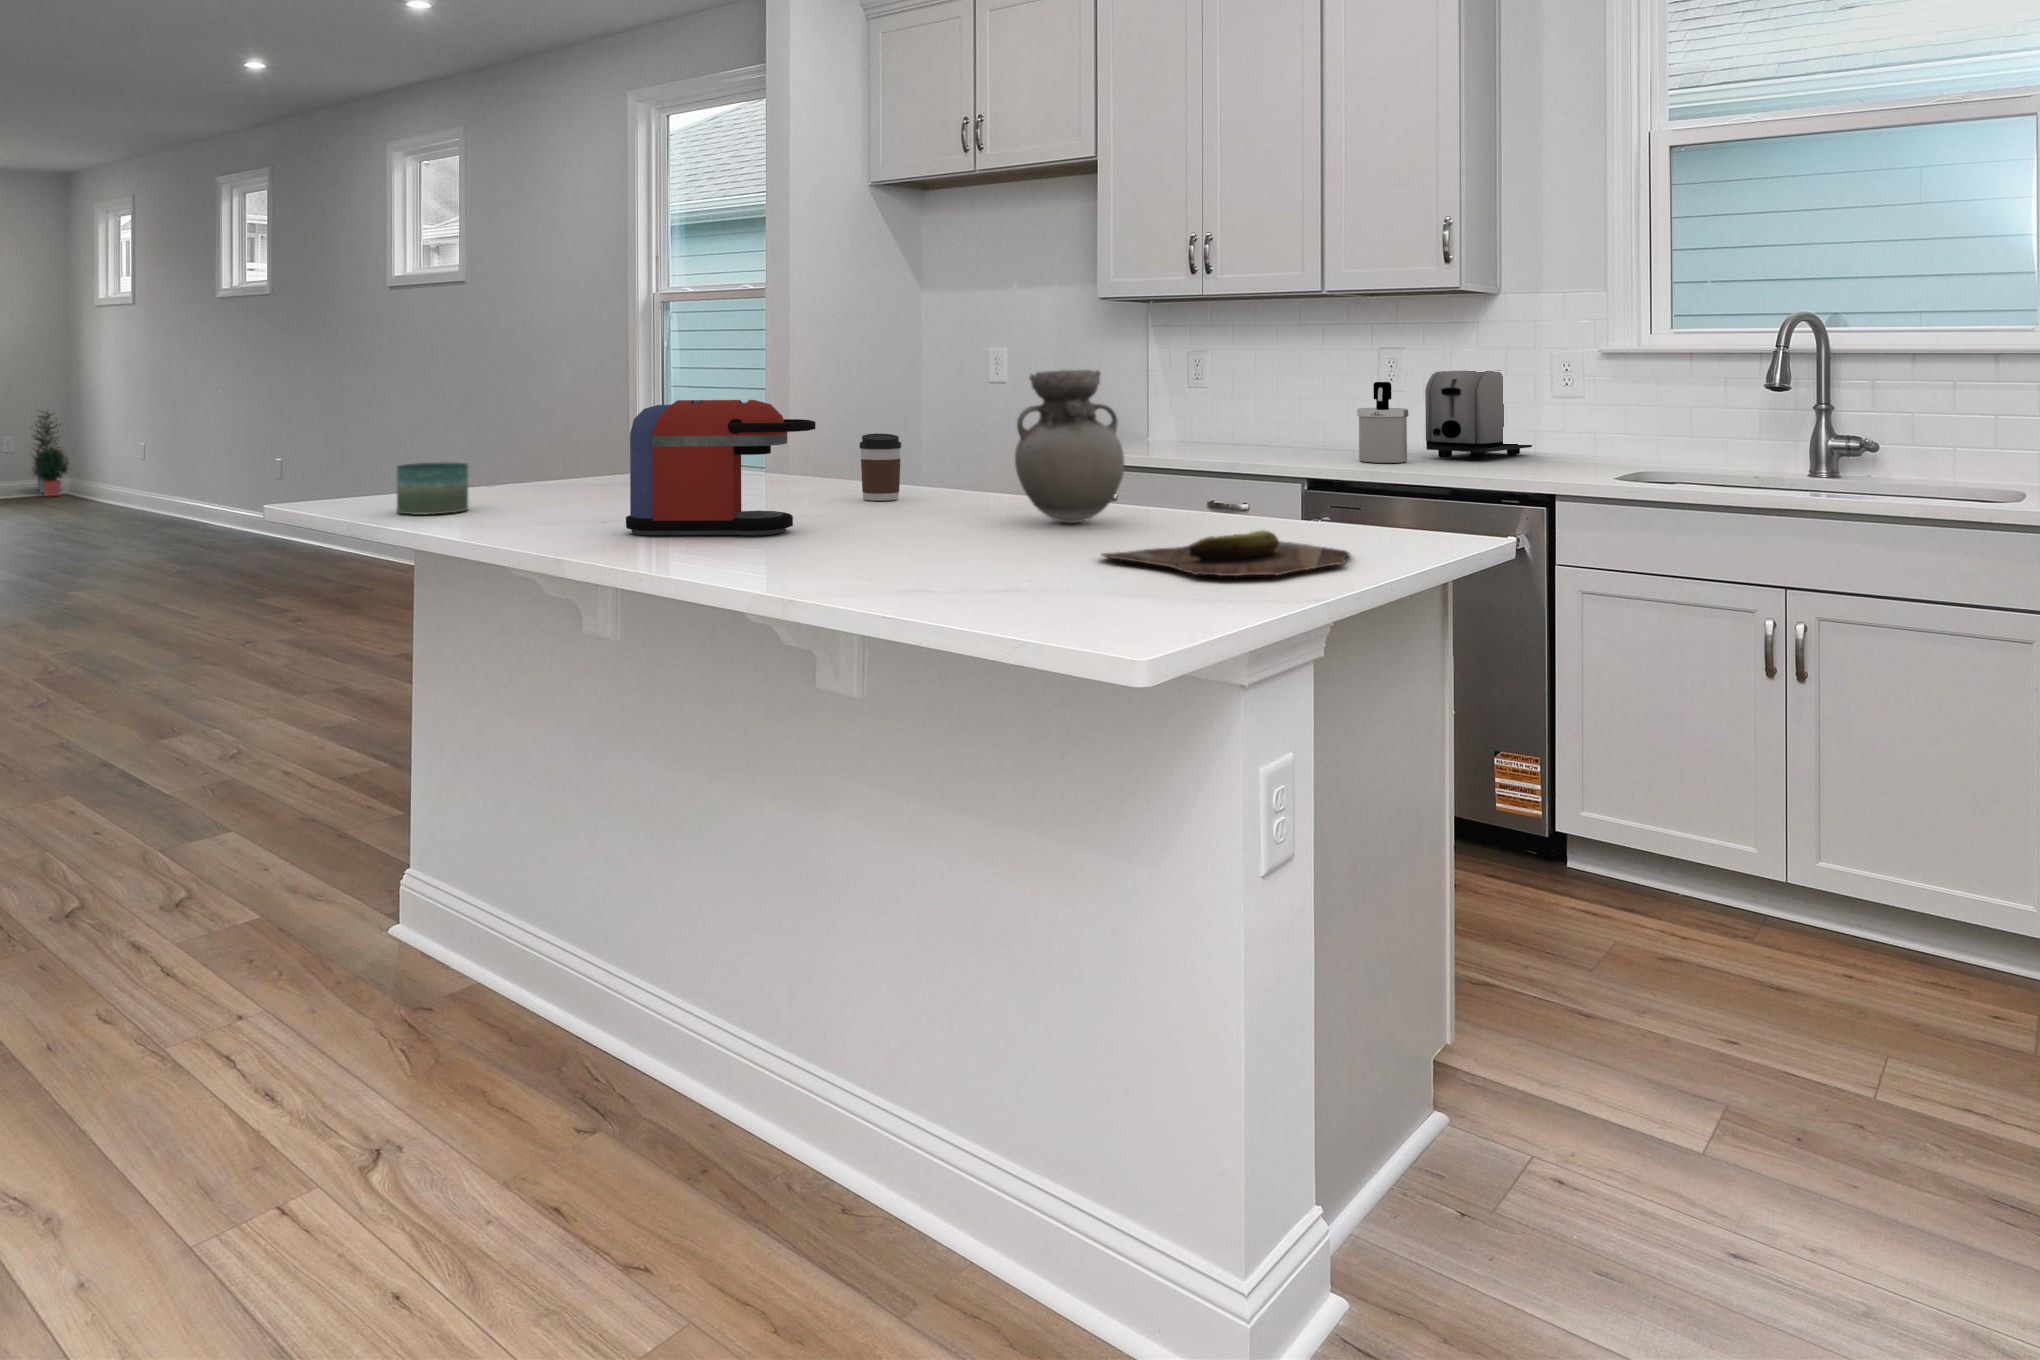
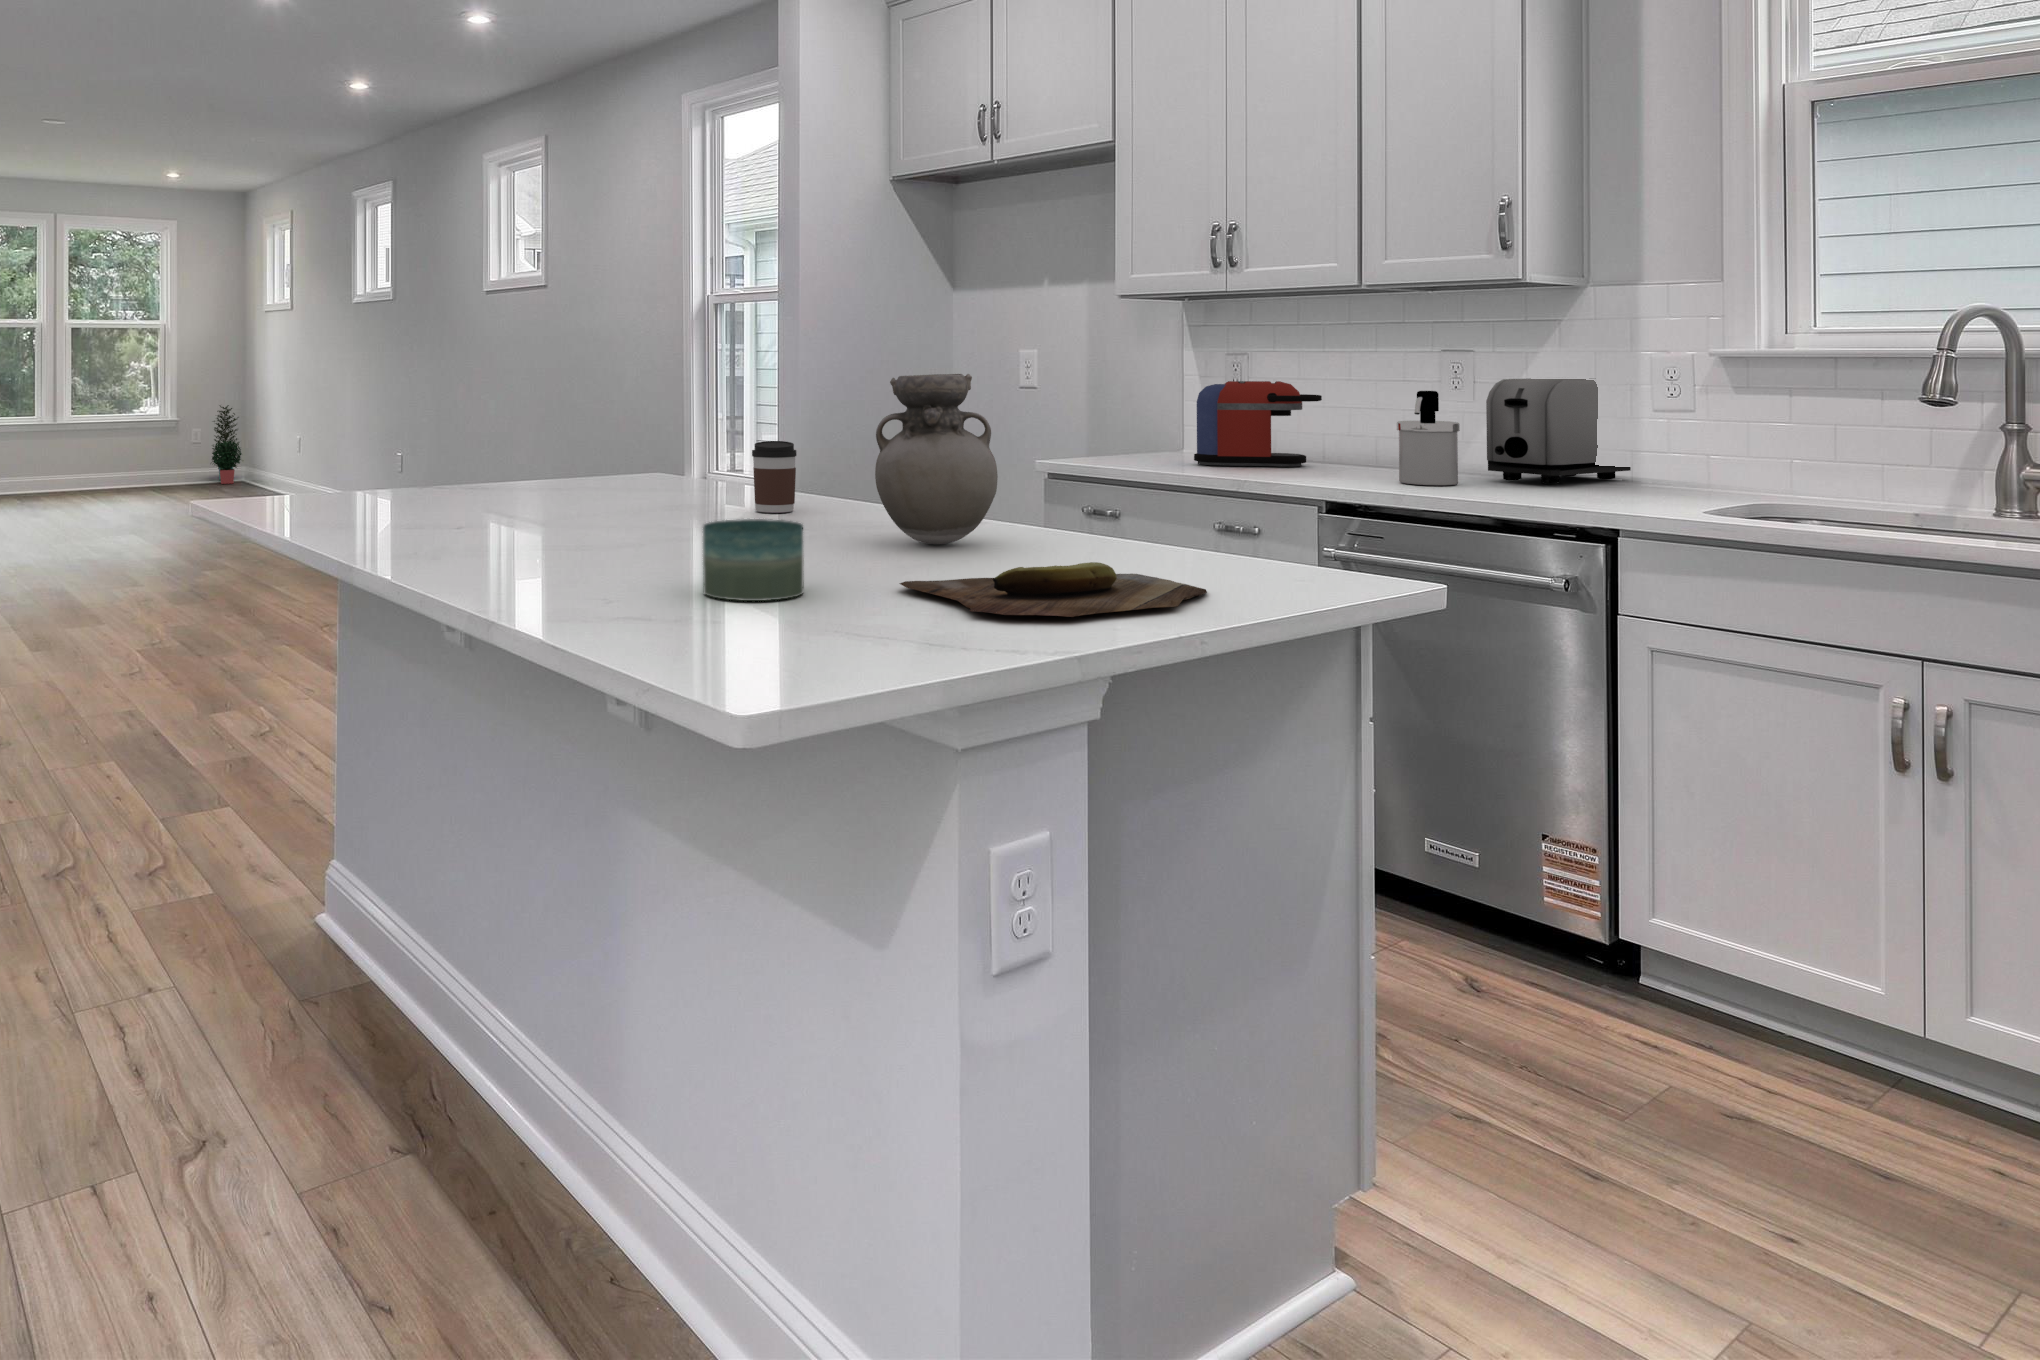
coffee maker: present [626,400,816,535] -> present [1194,381,1322,467]
candle: present [397,463,468,515] -> present [703,519,804,601]

